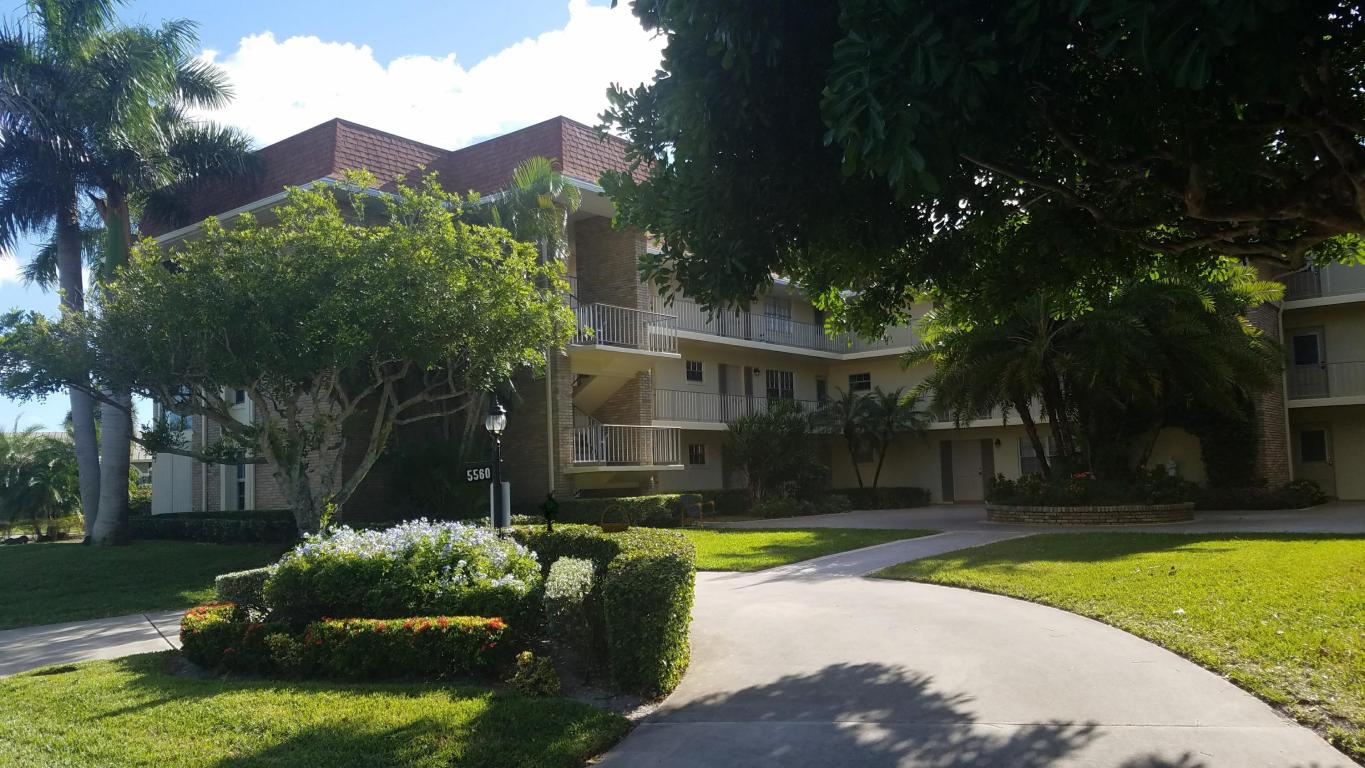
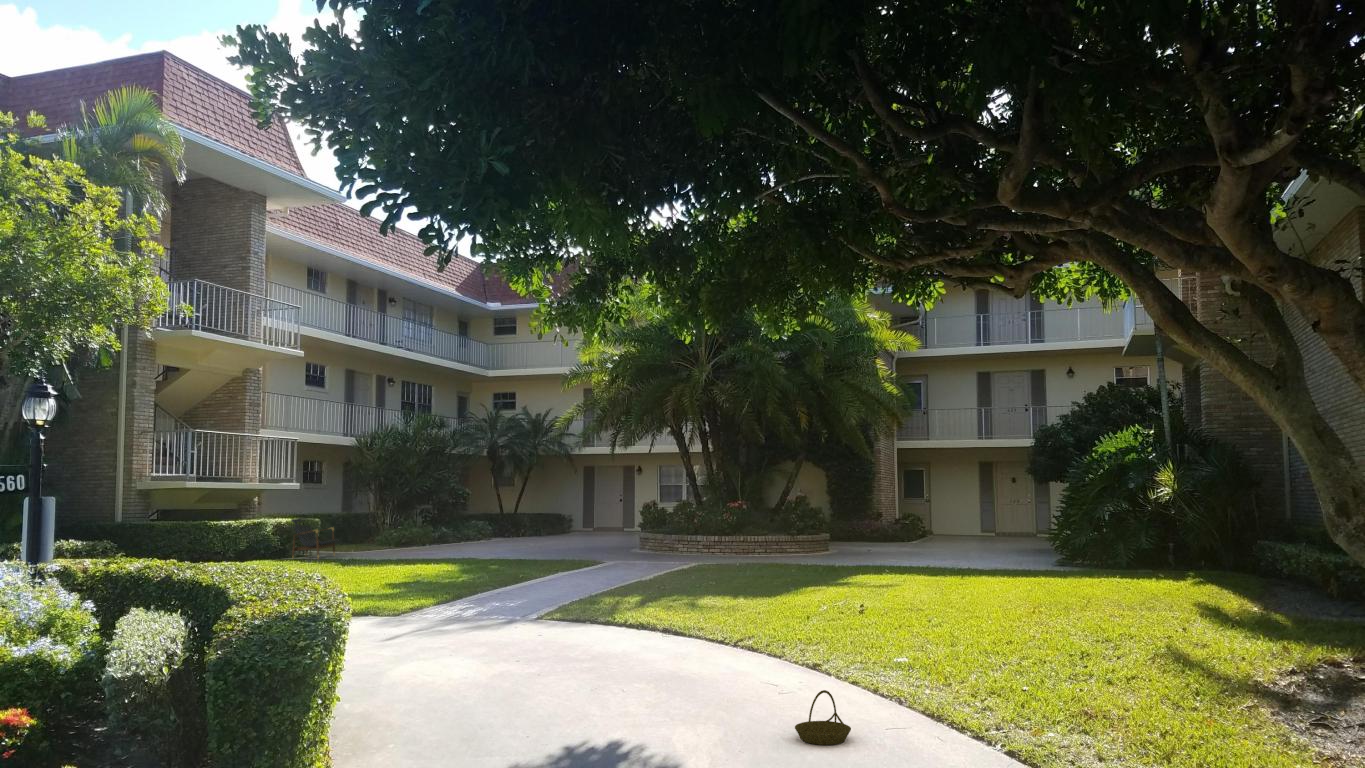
decorative plant: present [538,490,560,532] -> none [98,510,136,570]
basket: present [600,504,630,532] -> present [795,690,851,745]

